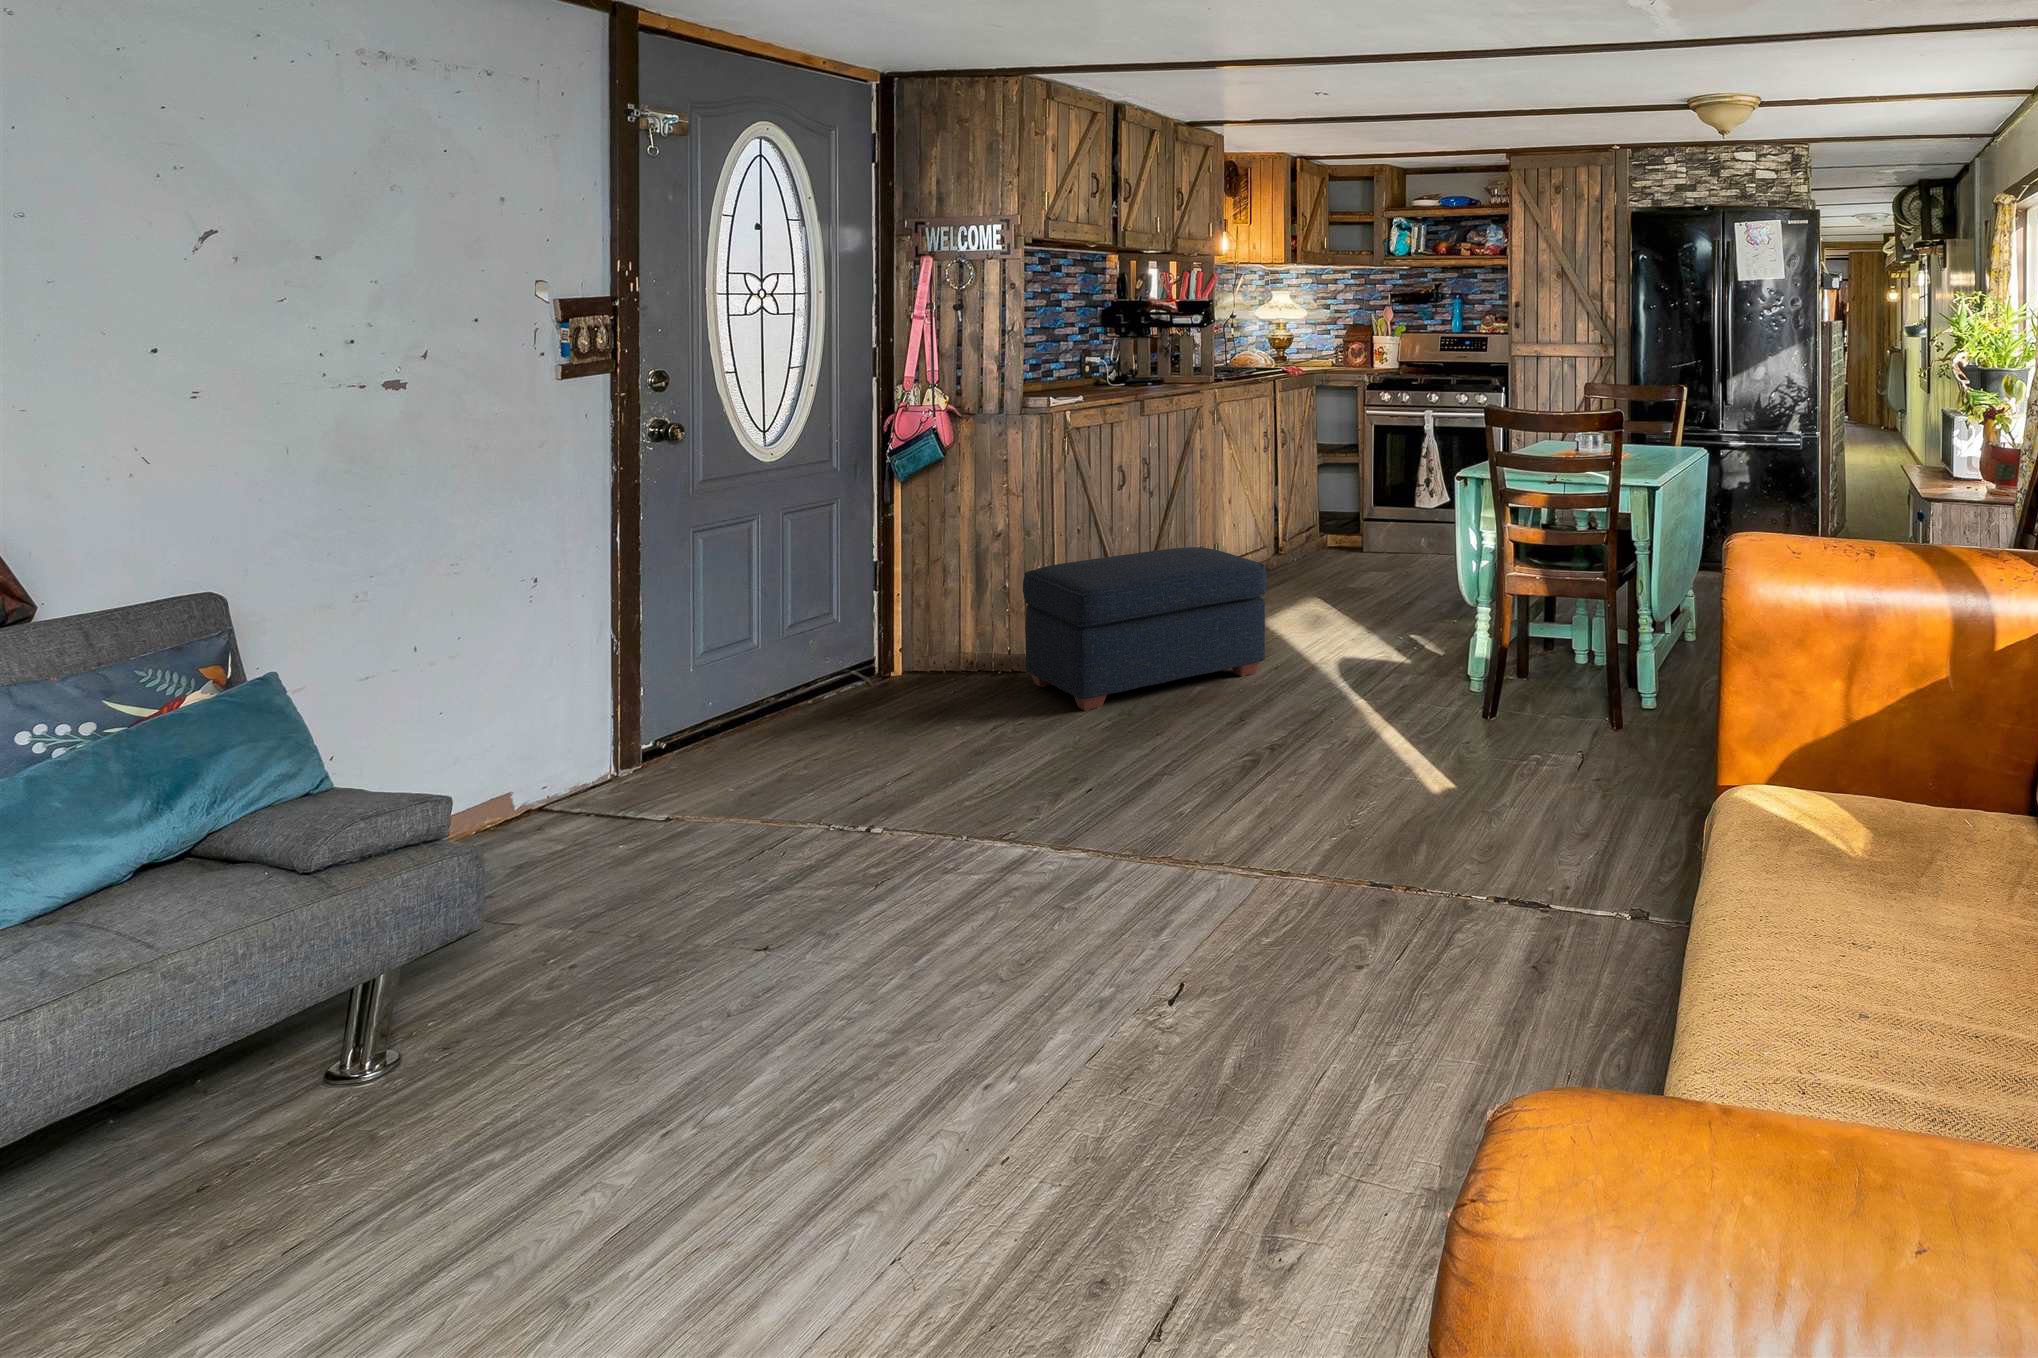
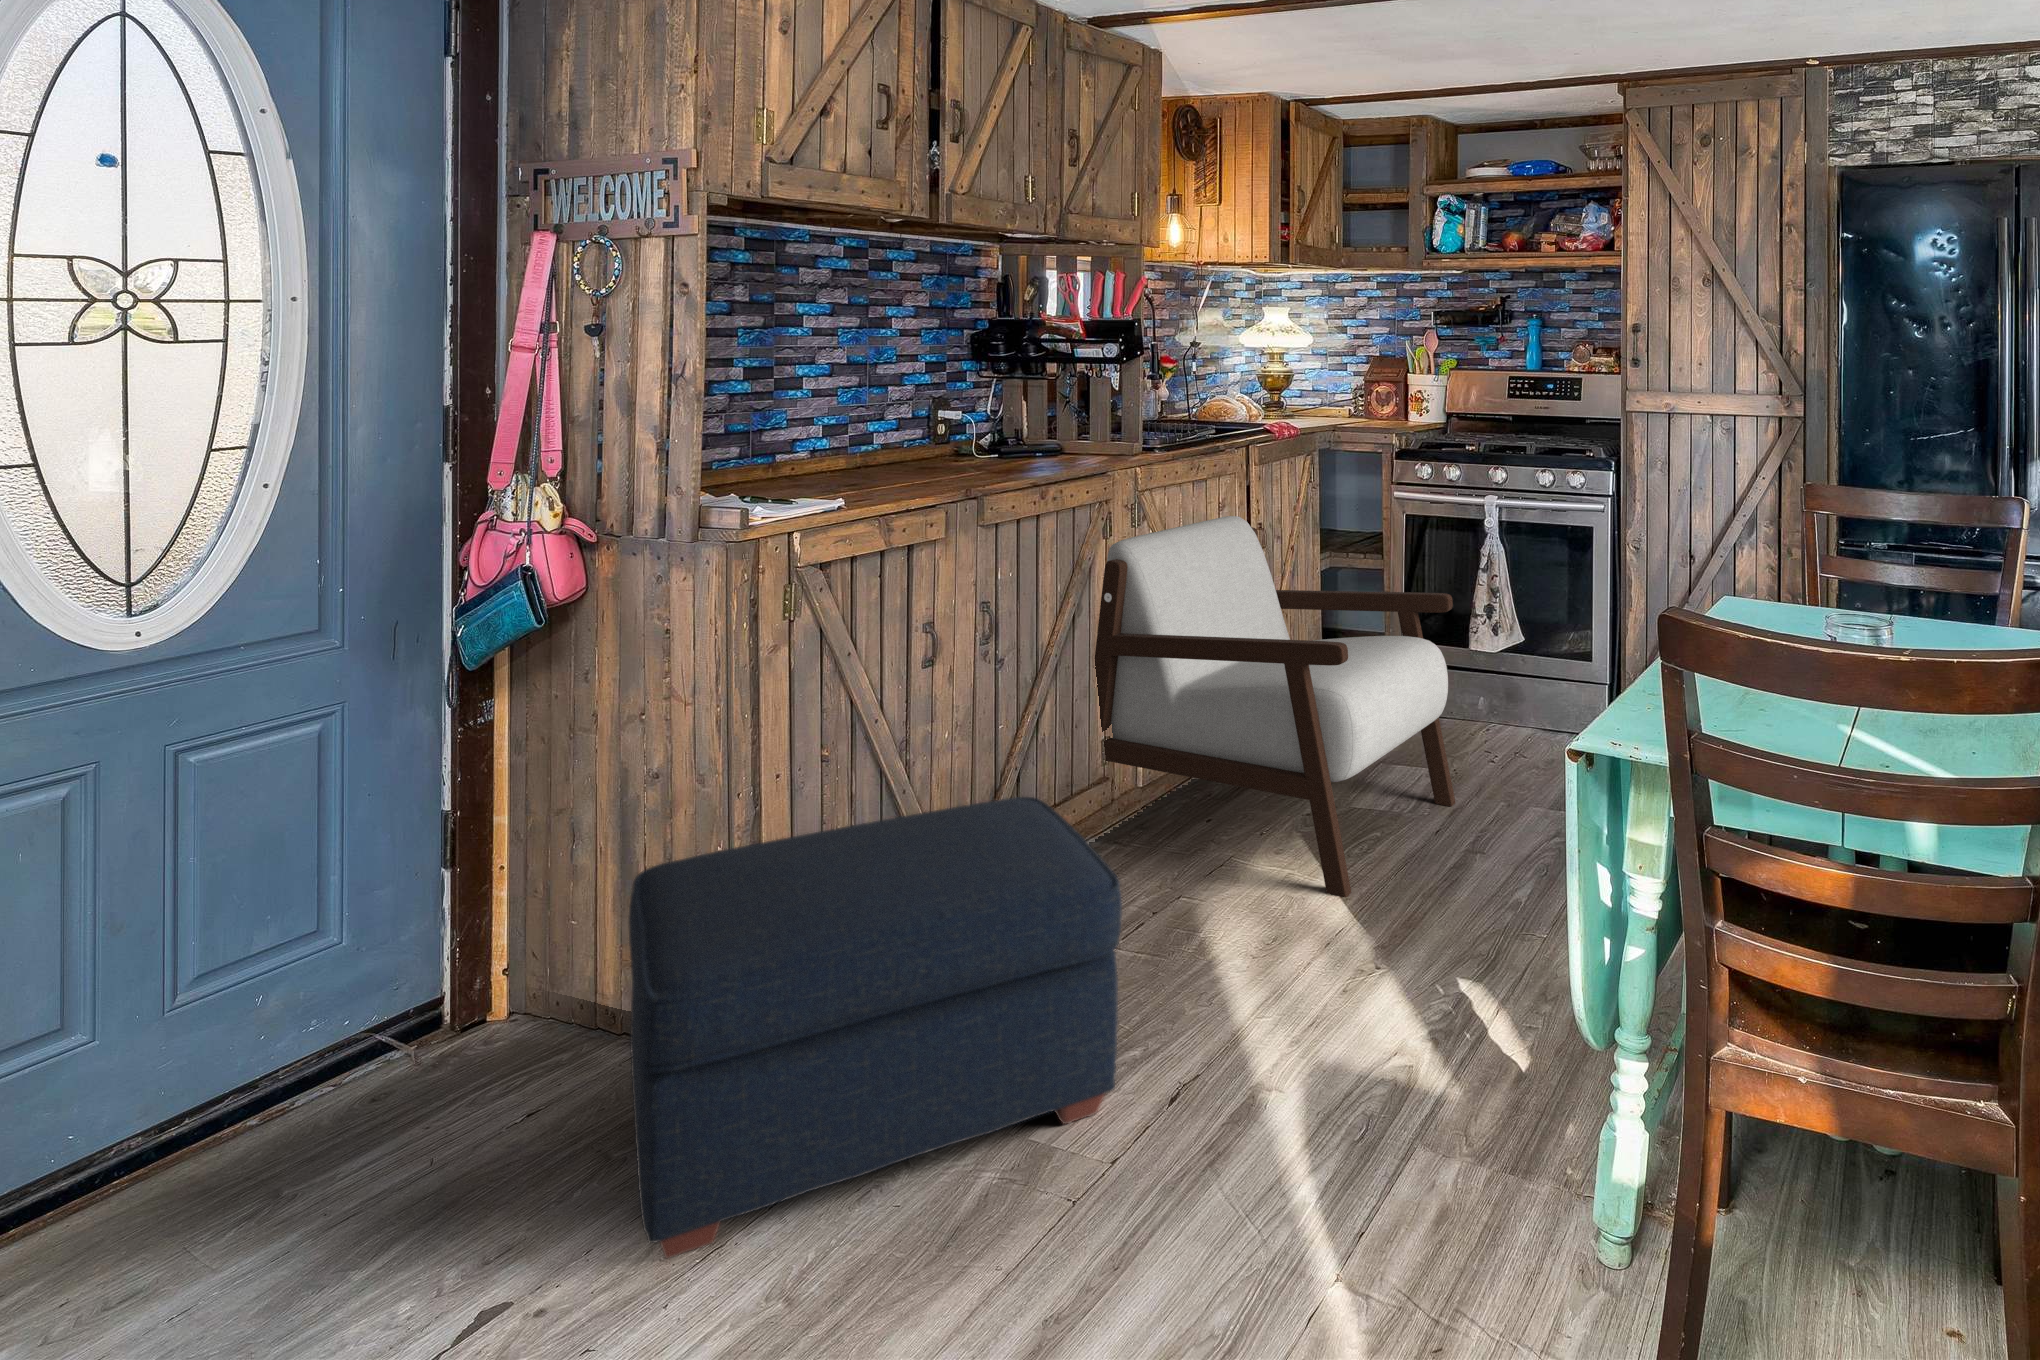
armchair: none [1191,423,1413,617] -> present [1095,516,1456,897]

